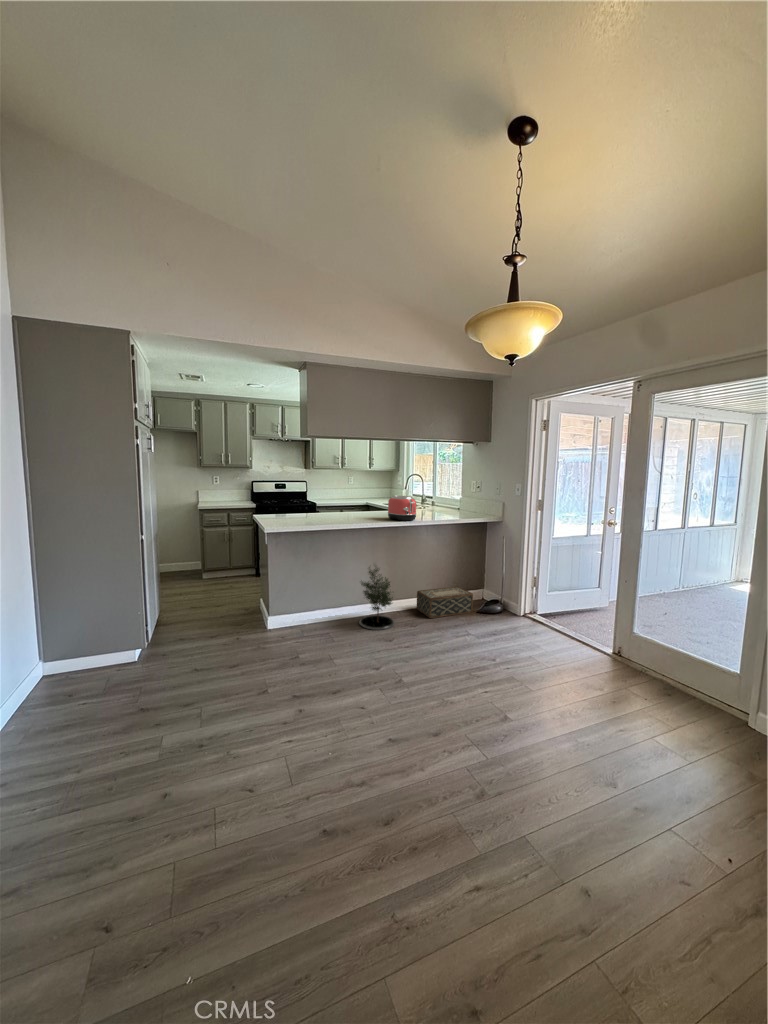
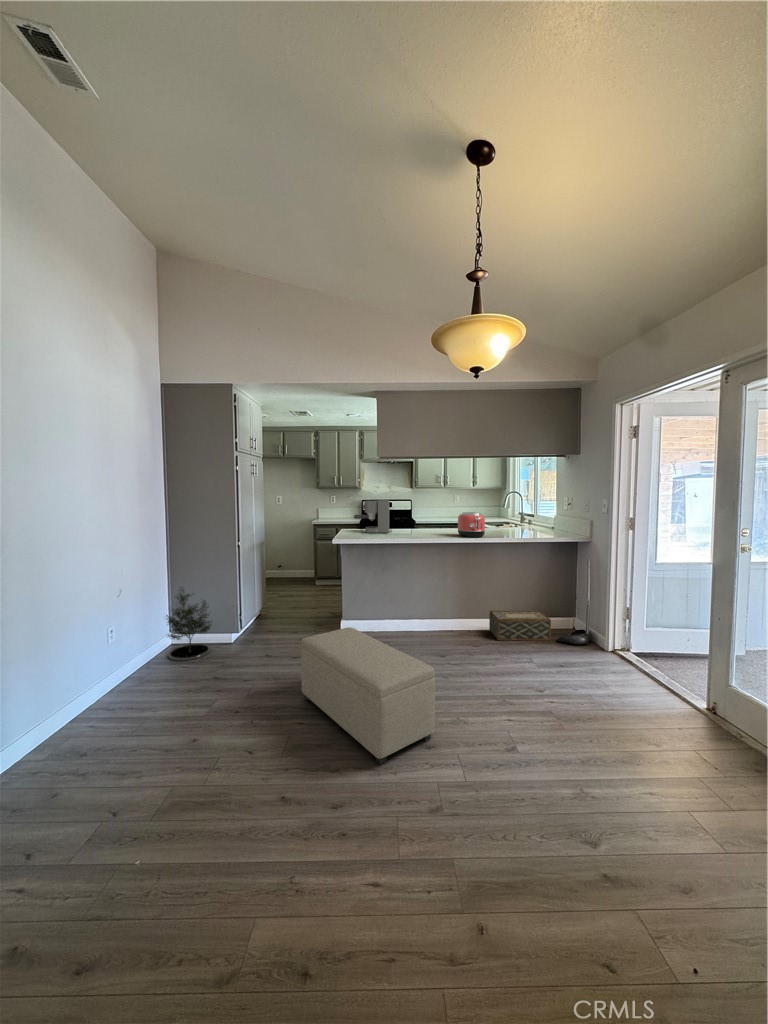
coffee maker: none [274,483,314,519] -> present [354,500,389,533]
potted tree: present [359,567,394,630] -> present [166,589,211,661]
ottoman: none [273,626,437,765] -> present [301,627,435,765]

